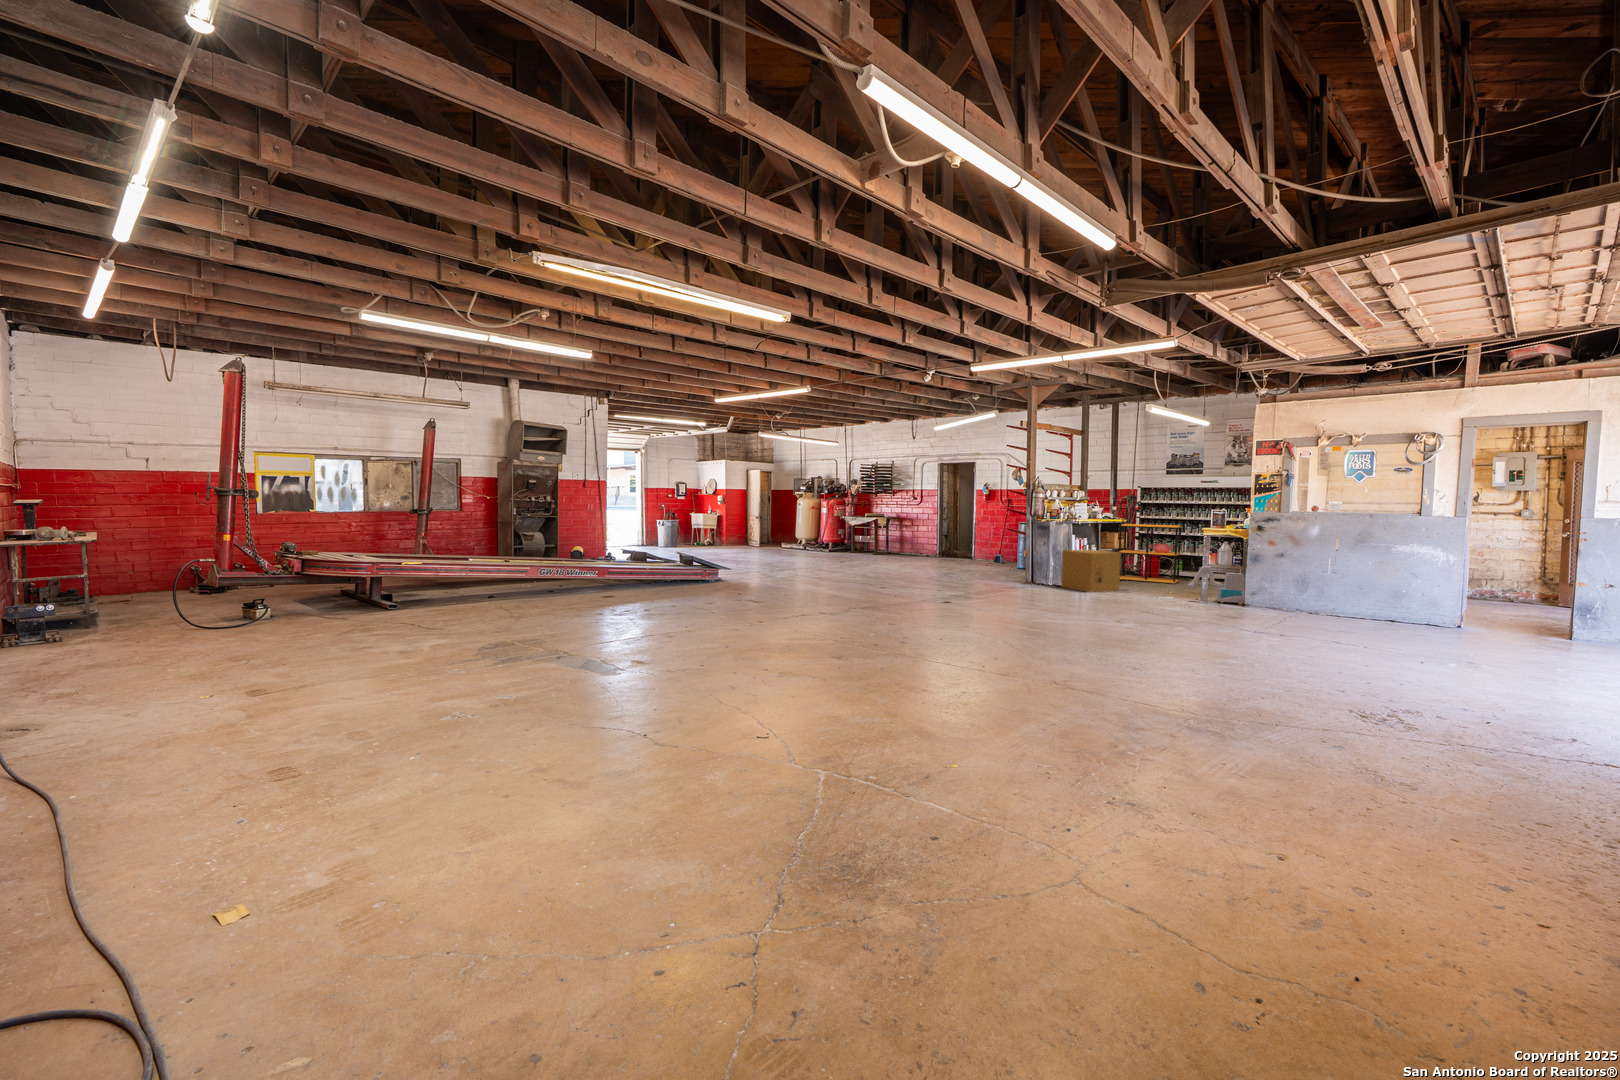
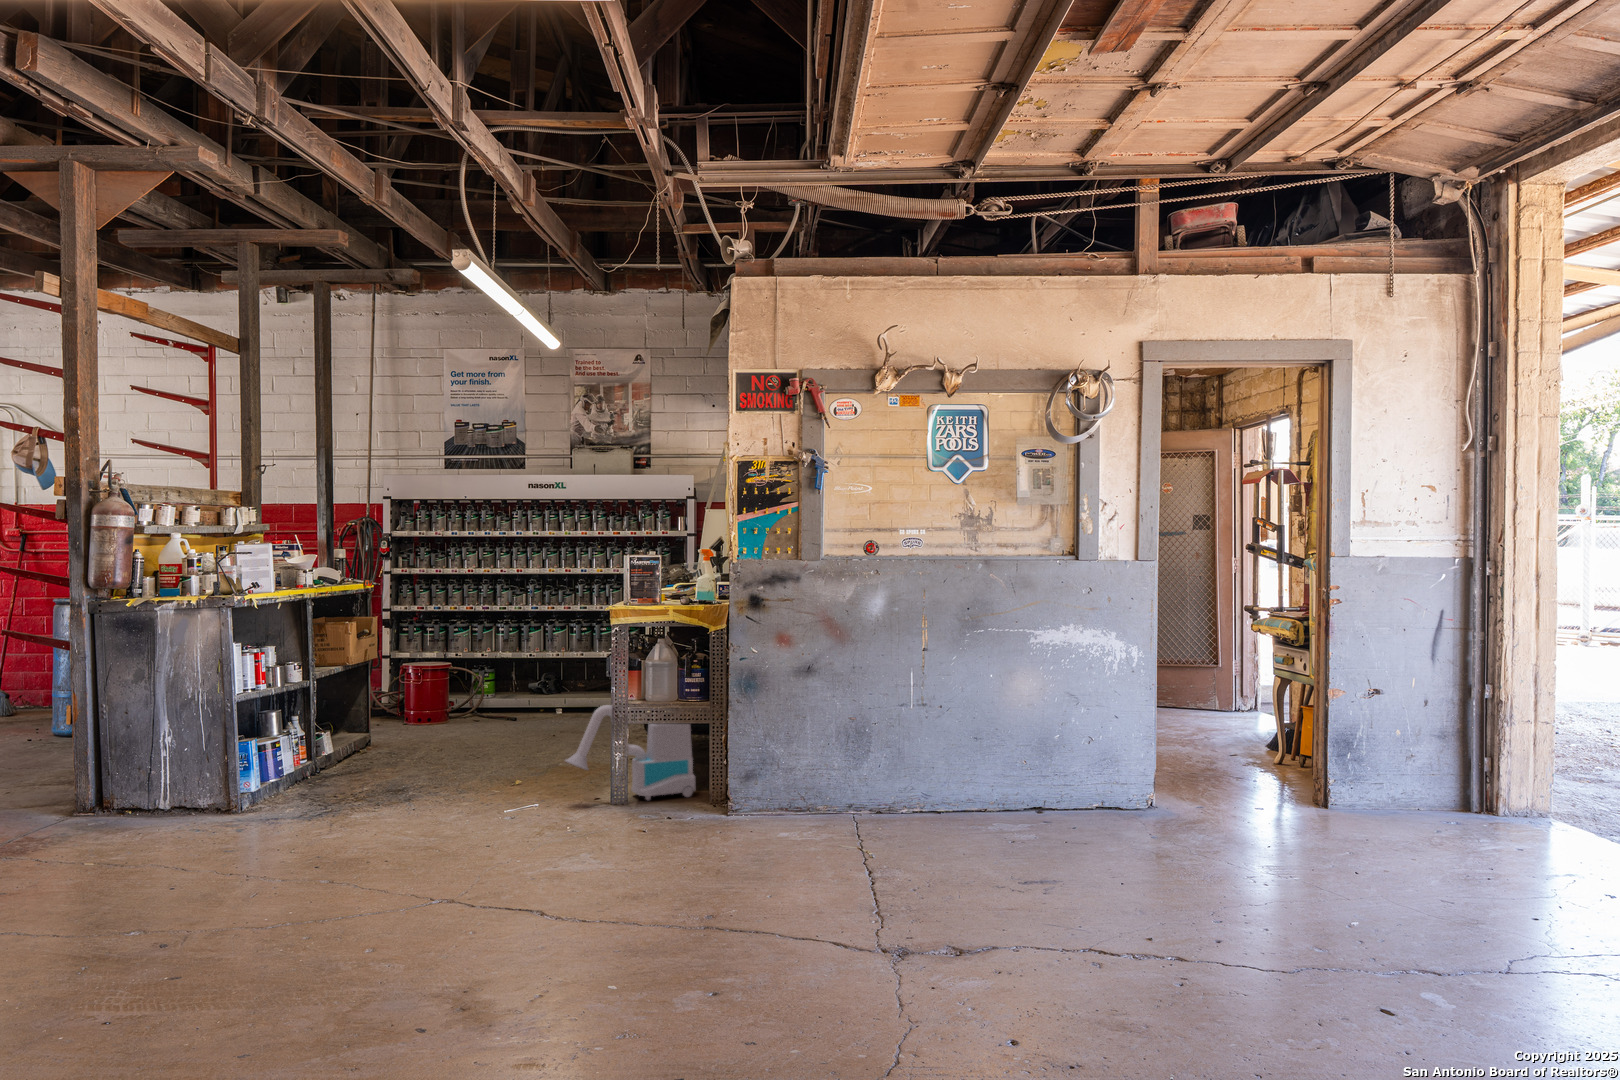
shelving unit: present [1119,524,1181,584] -> none [357,592,502,748]
cardboard box: present [1061,550,1121,592] -> none [202,681,379,821]

